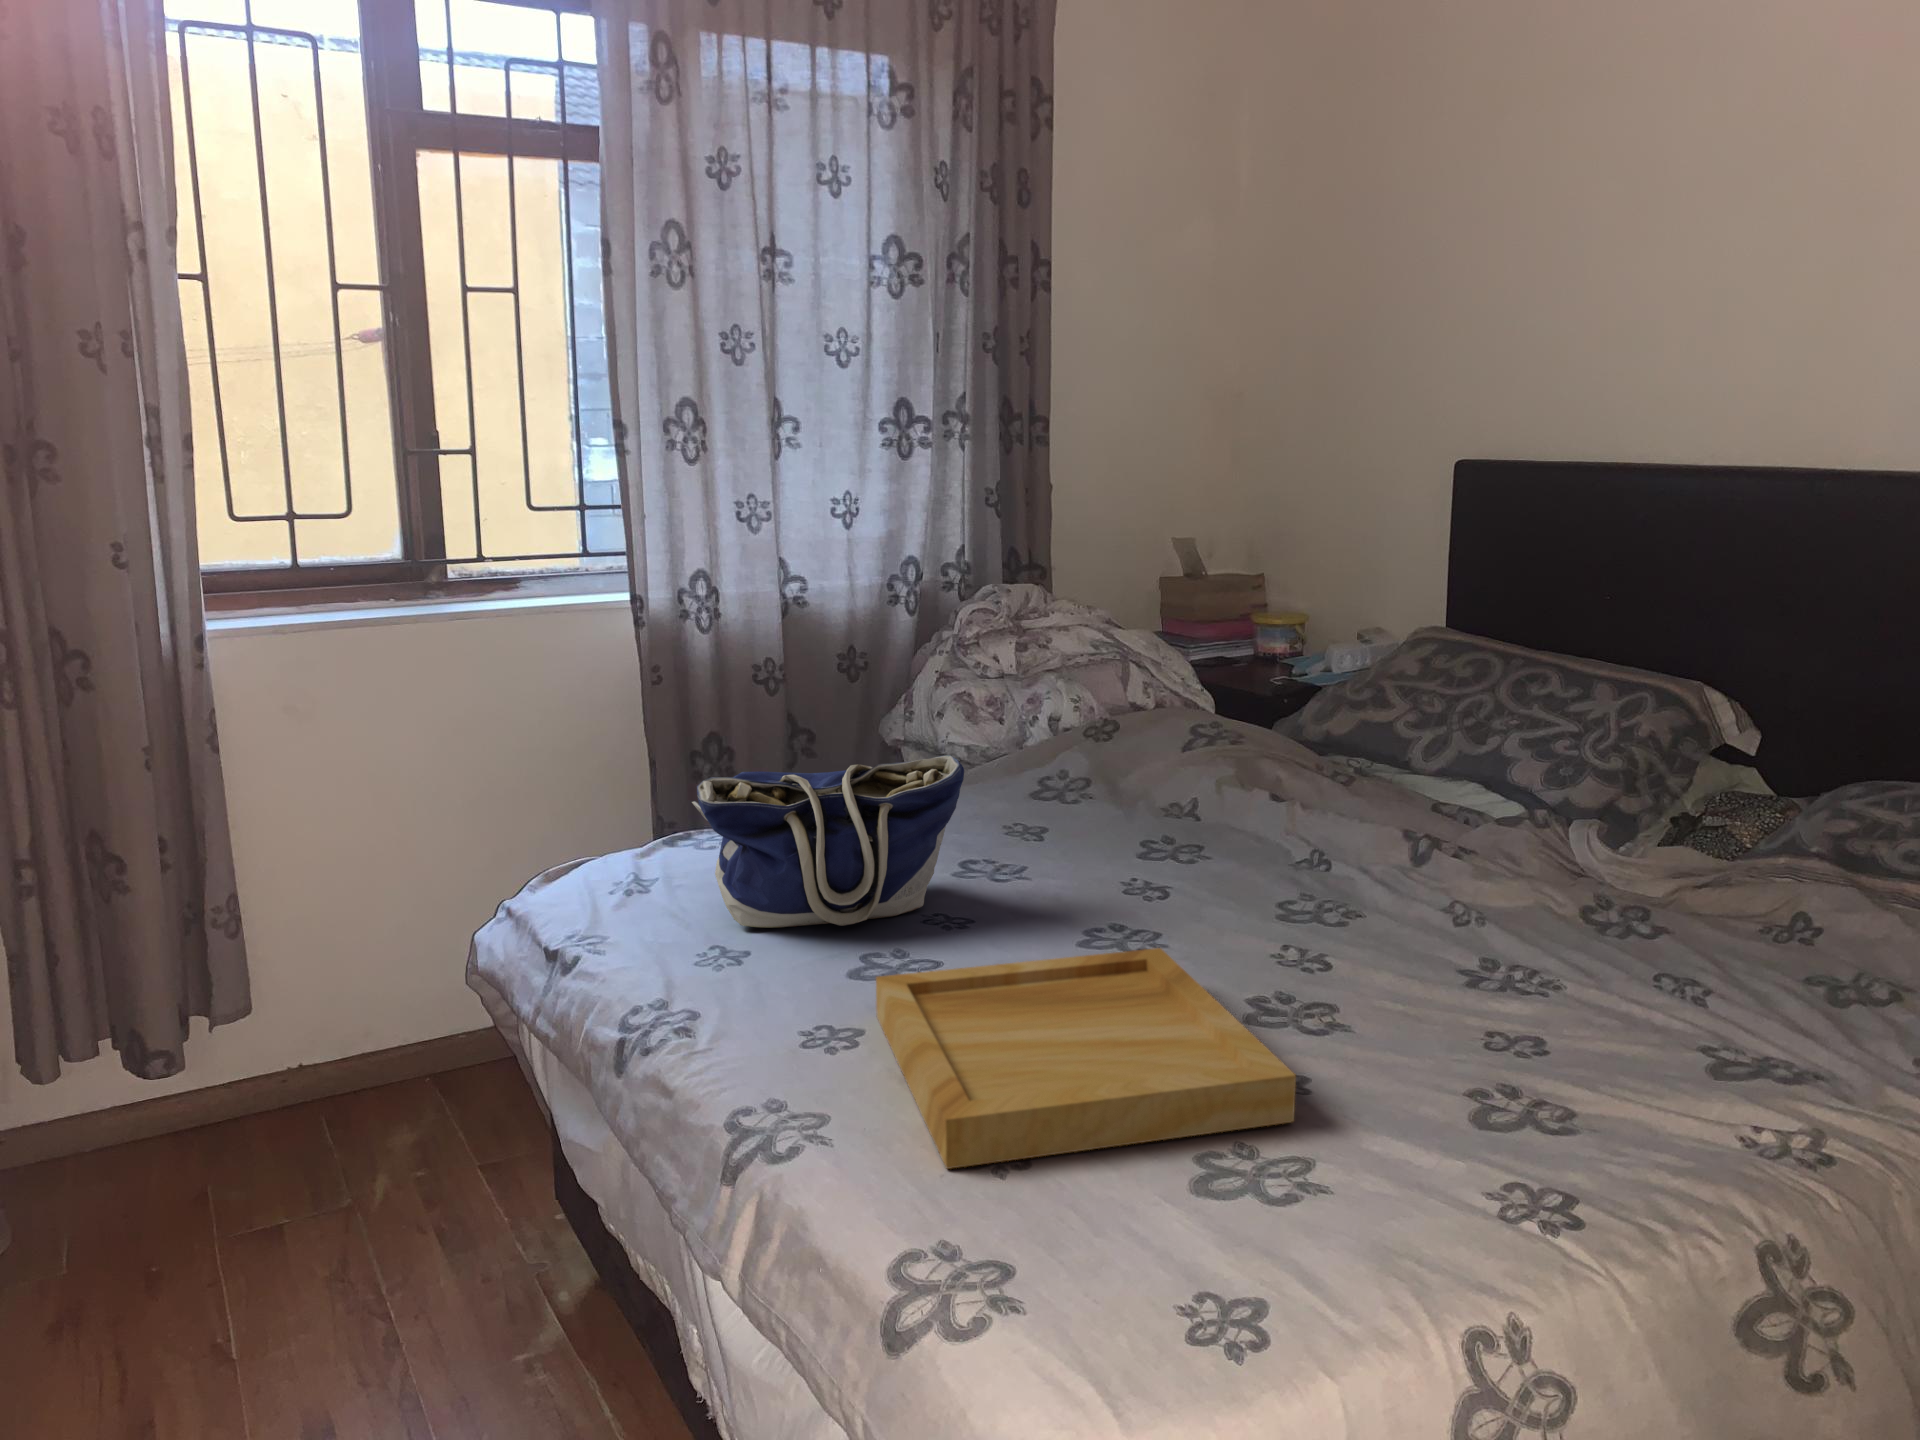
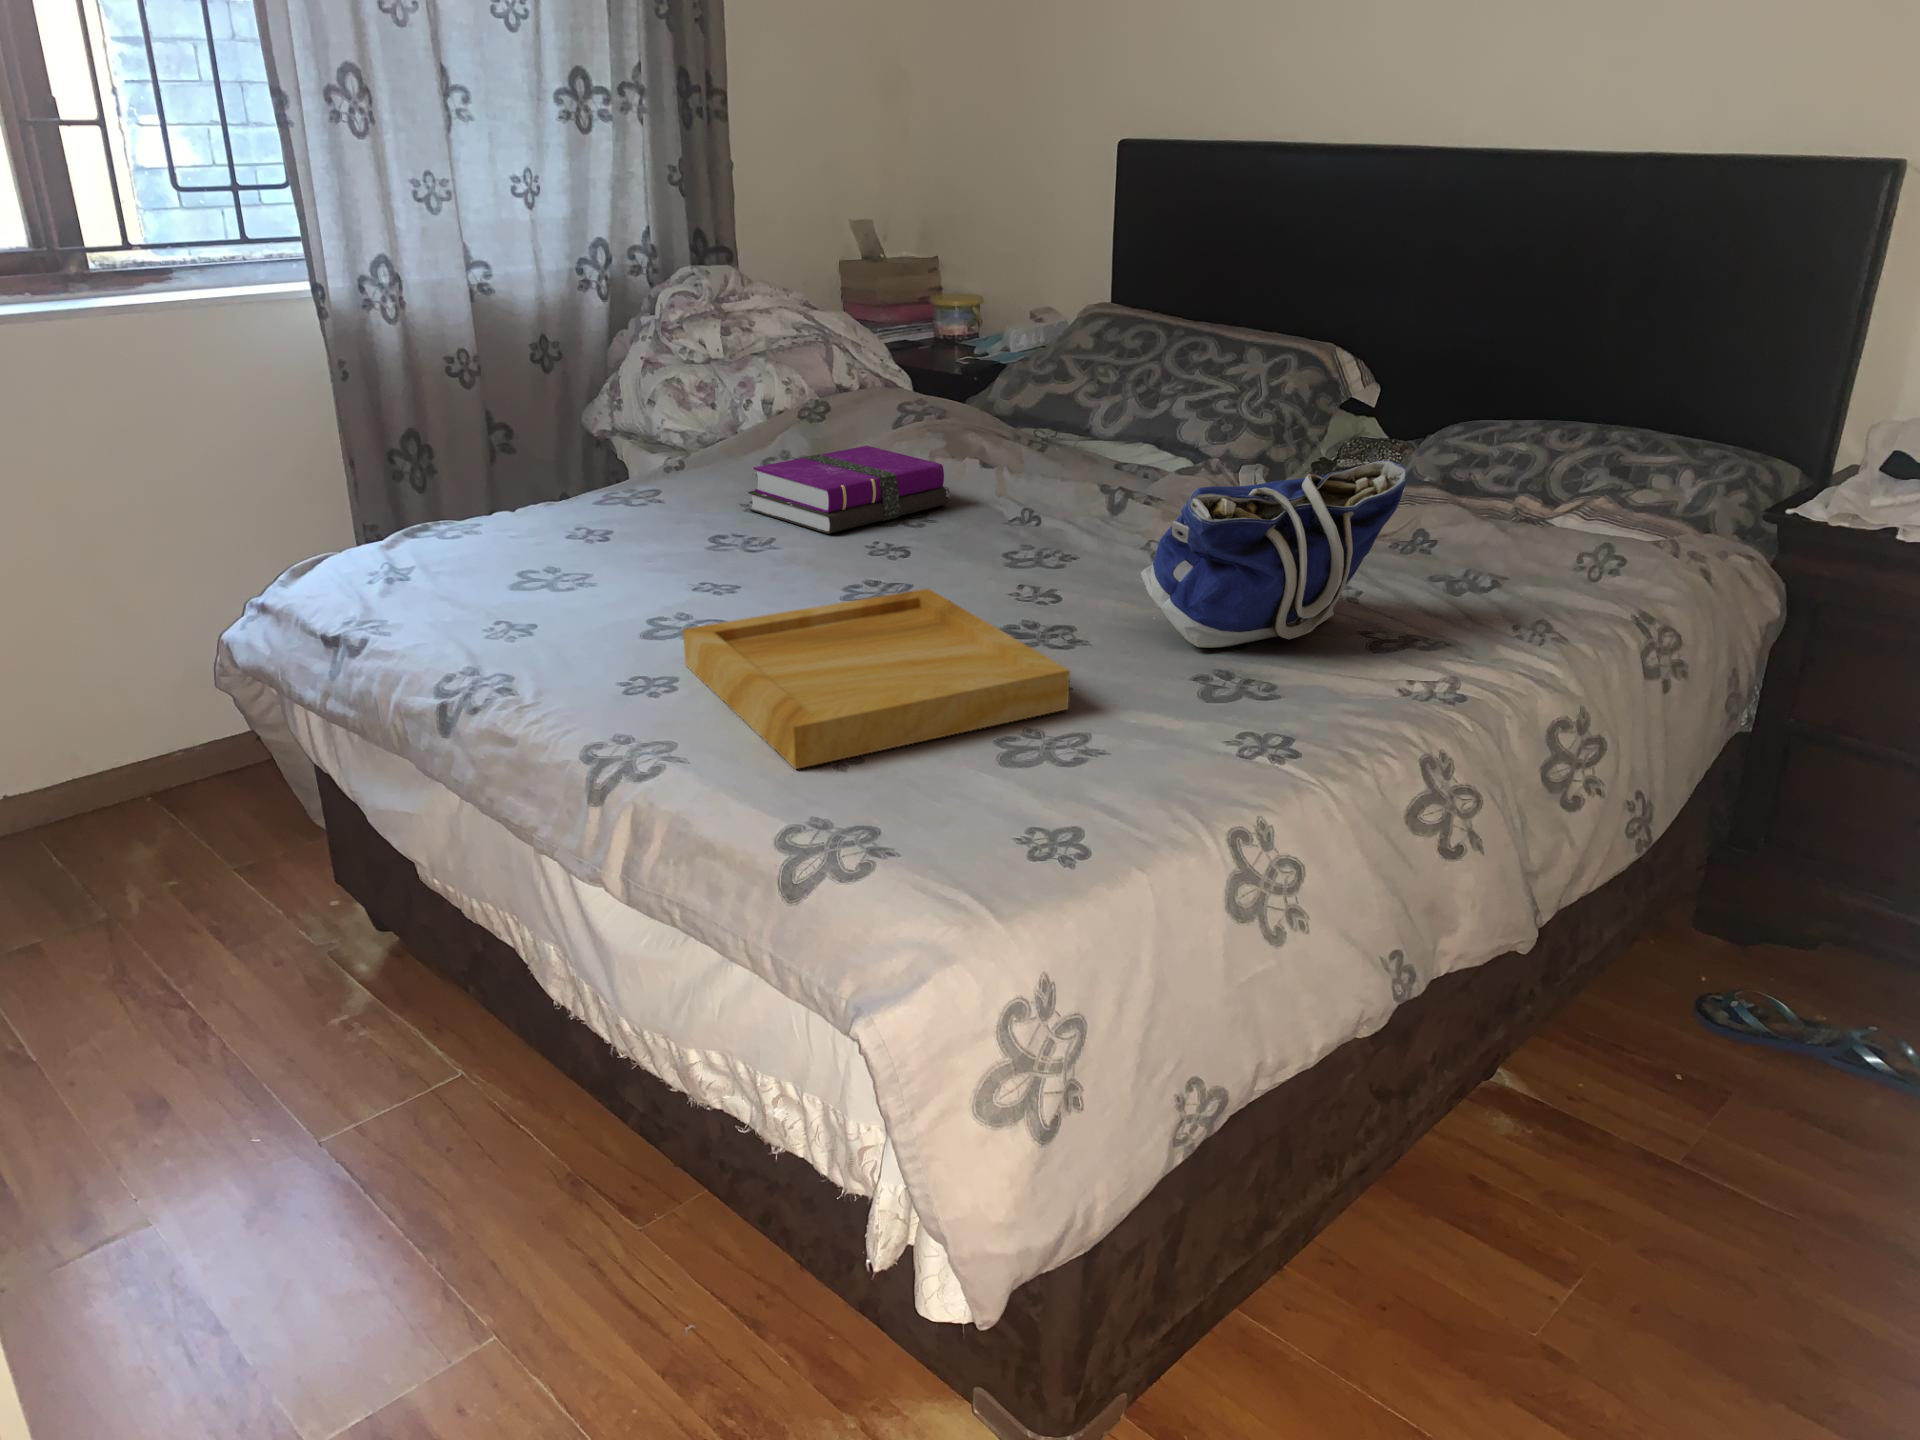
tote bag: present [692,755,964,928] -> present [1141,460,1407,648]
notebook: none [1010,771,1226,867] -> present [748,446,950,534]

